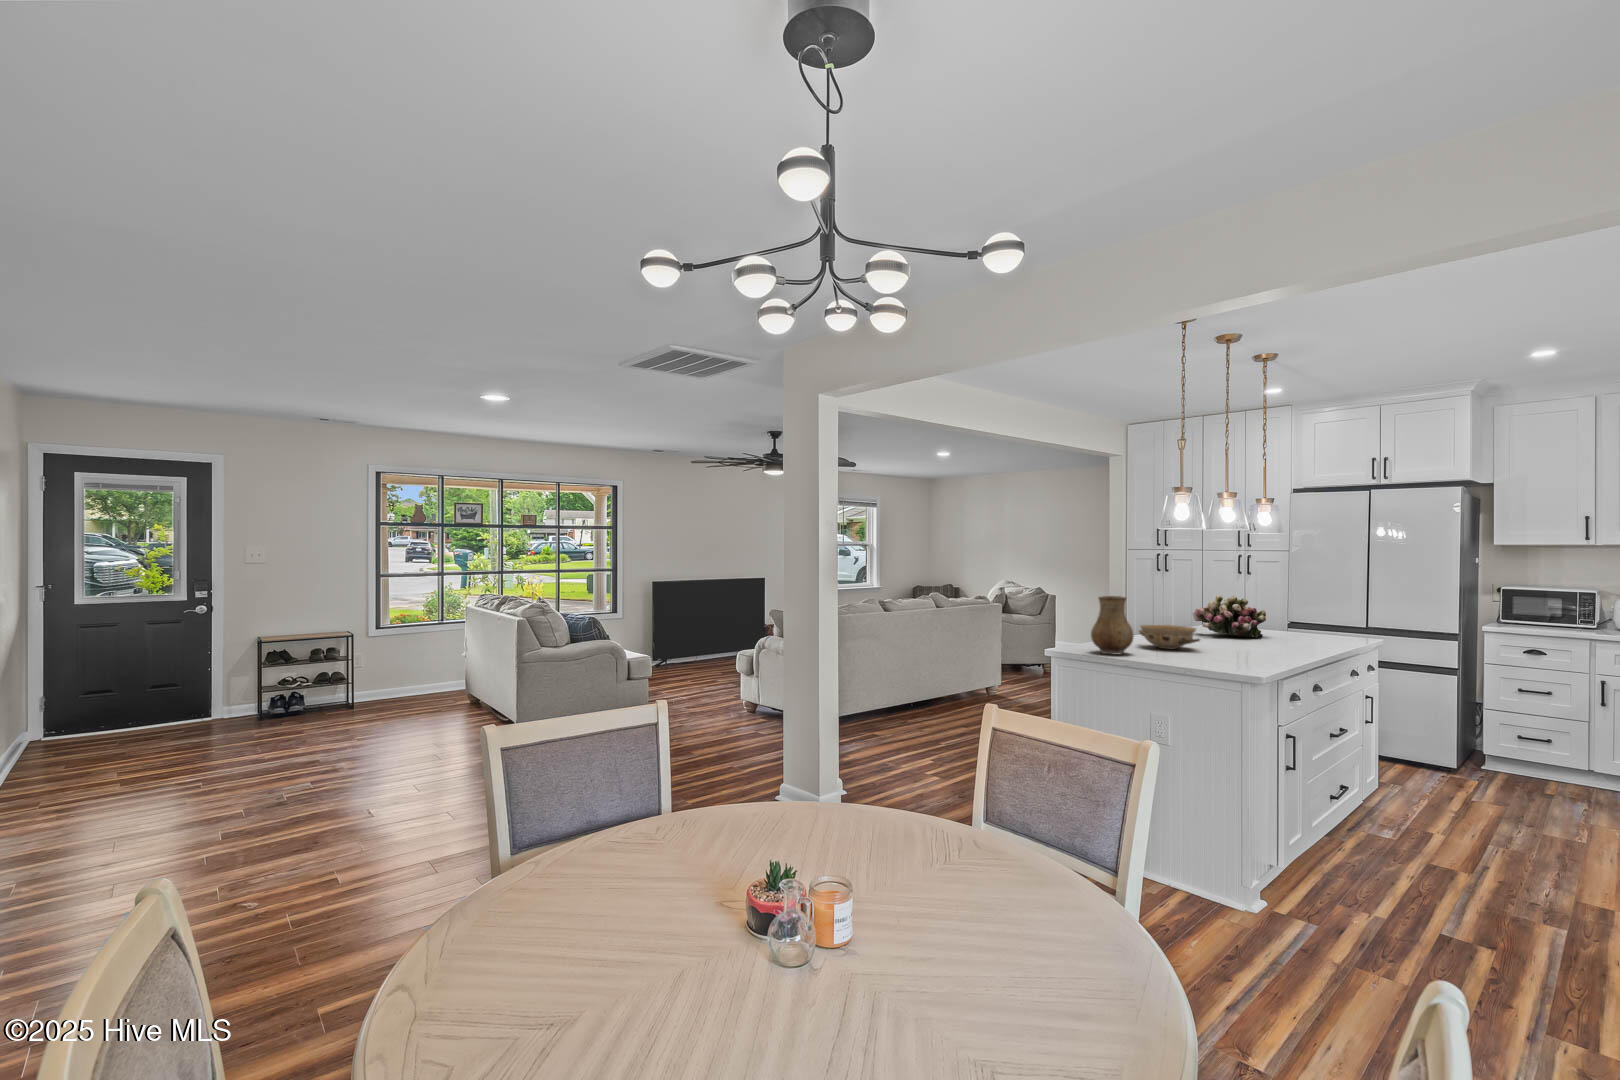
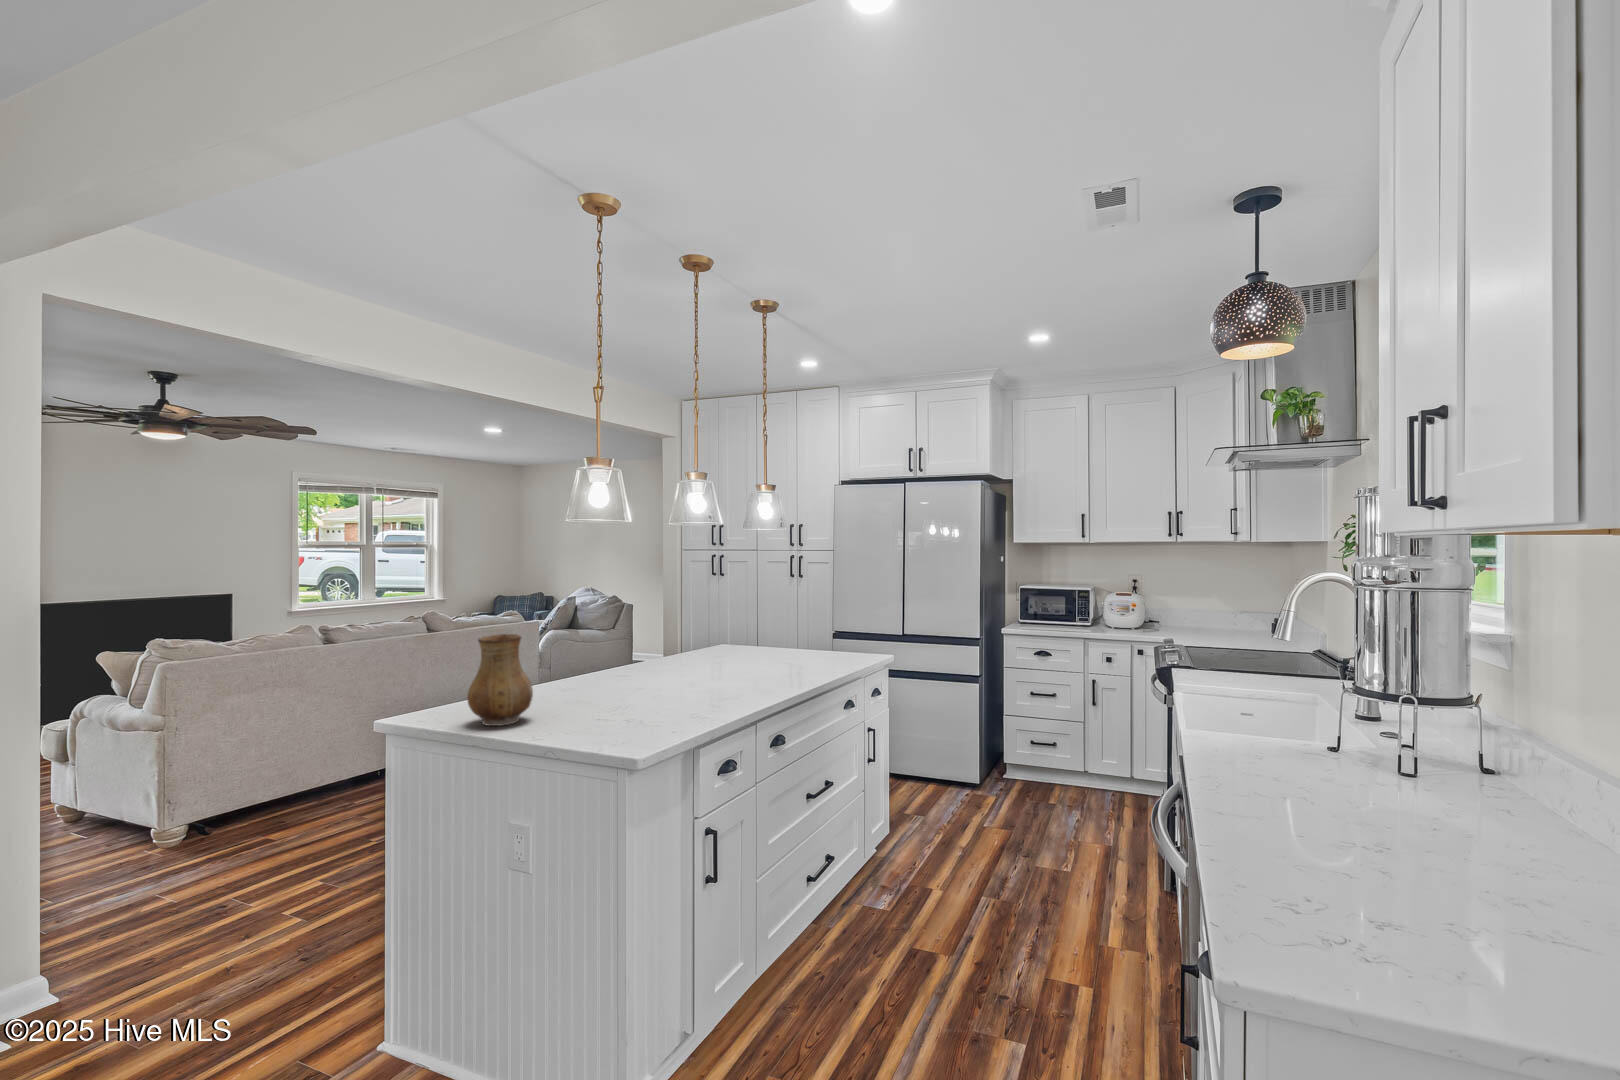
flower arrangement: present [1193,595,1266,638] -> none [685,613,768,667]
ceramic bowl: present [1139,625,1200,649] -> none [569,666,644,703]

